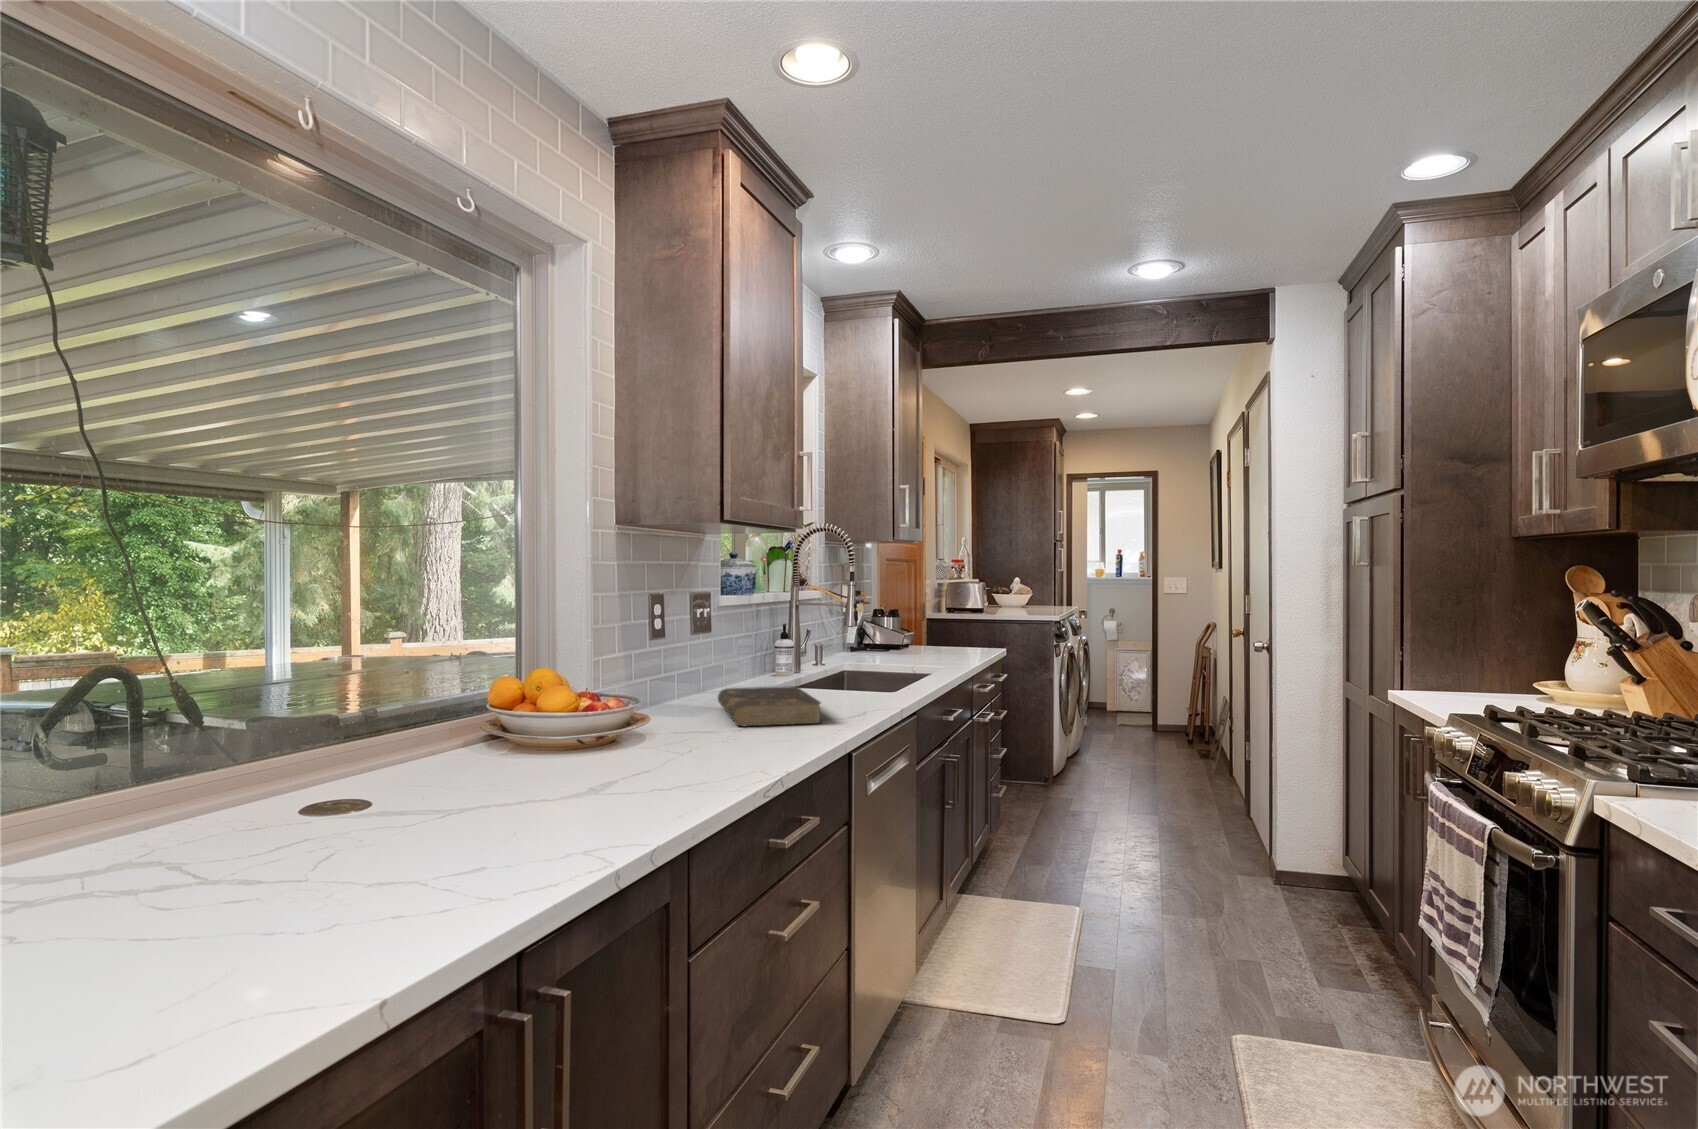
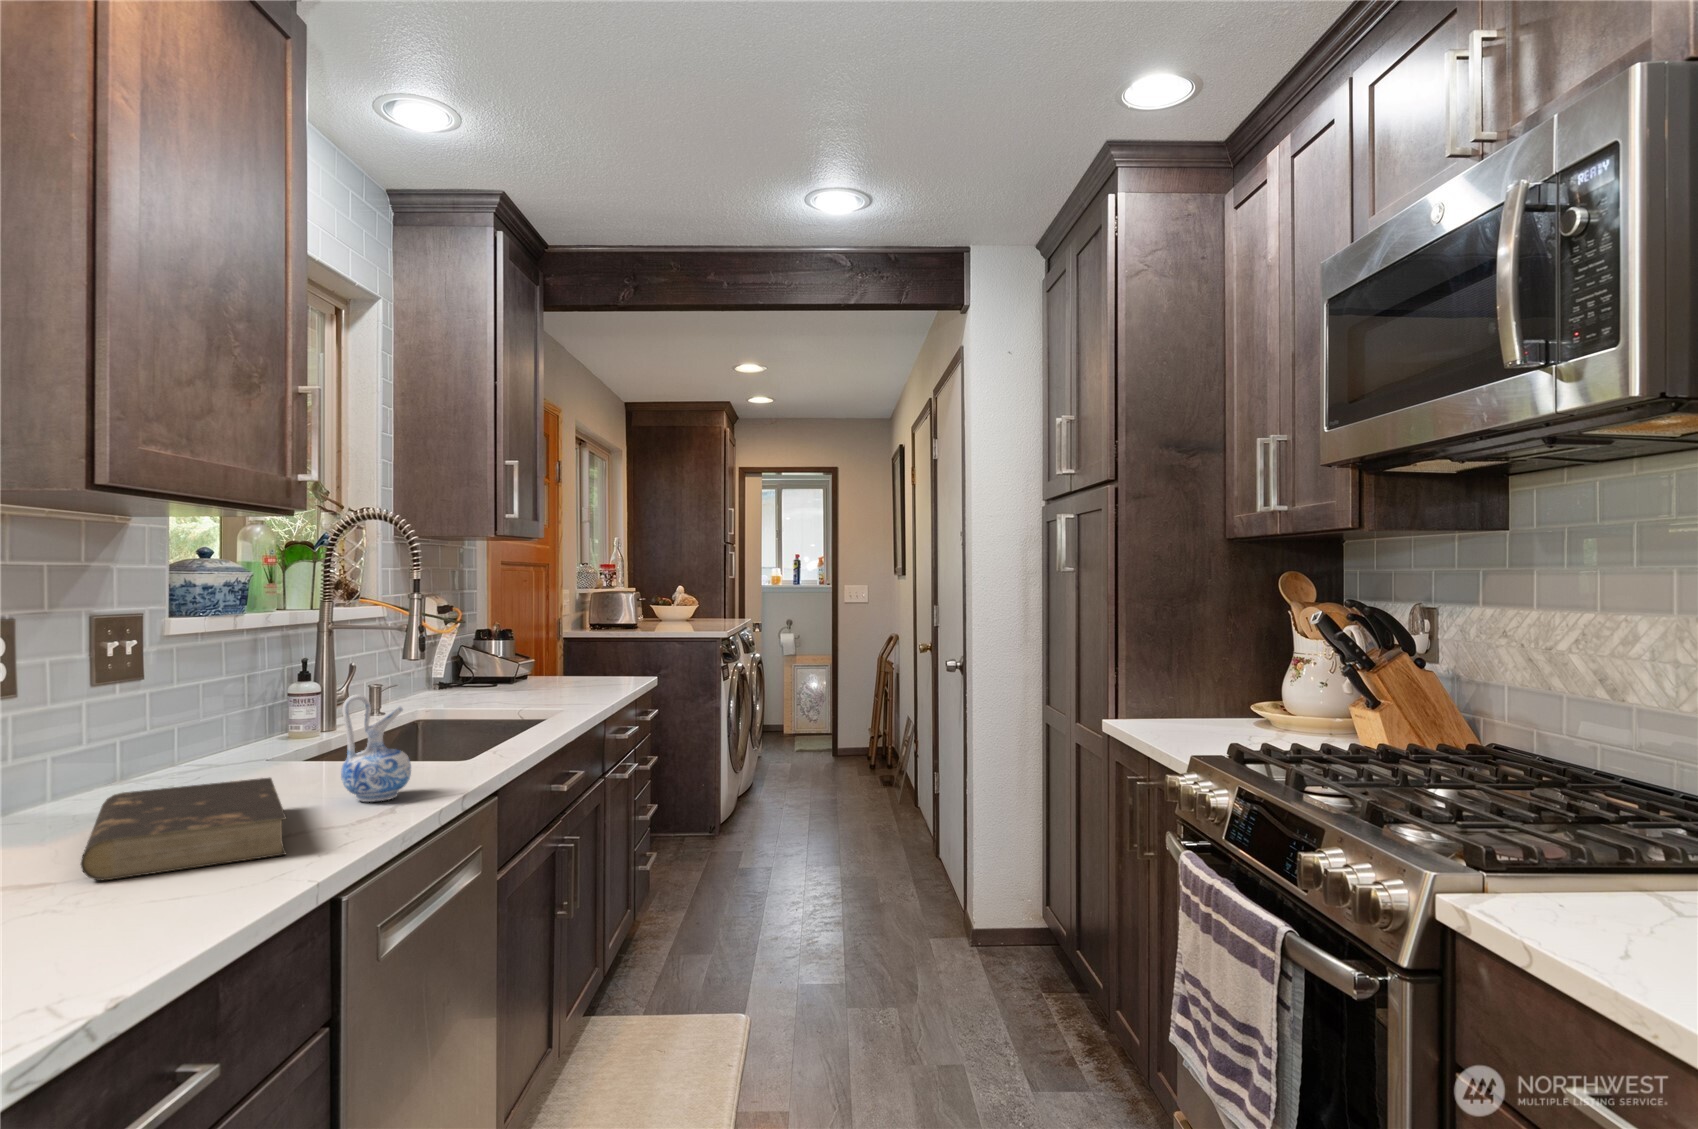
ceramic pitcher: none [832,640,871,705] -> present [341,695,411,802]

